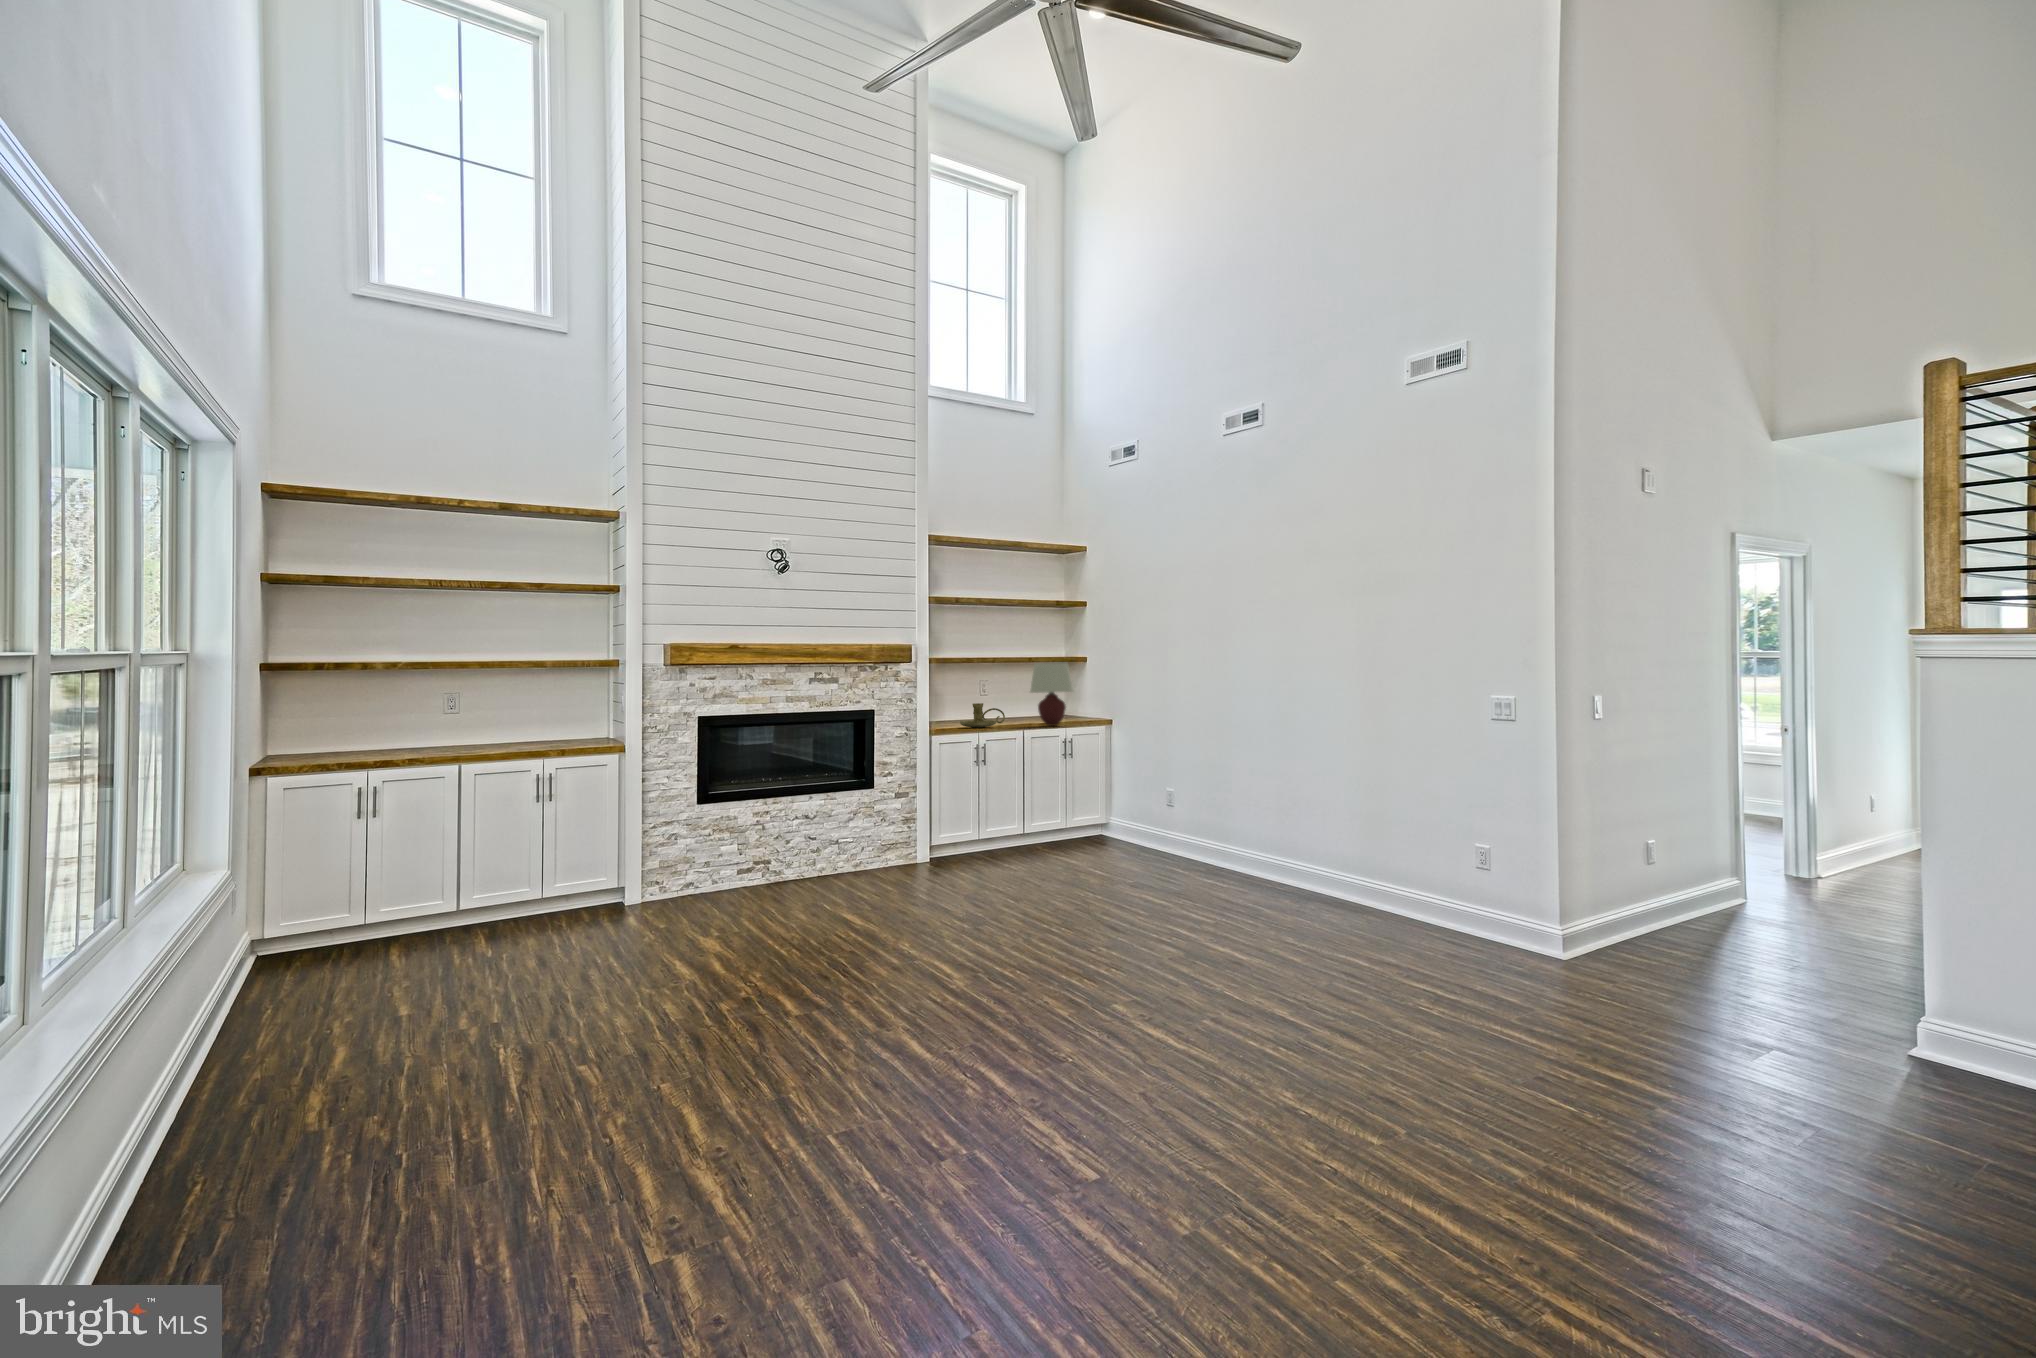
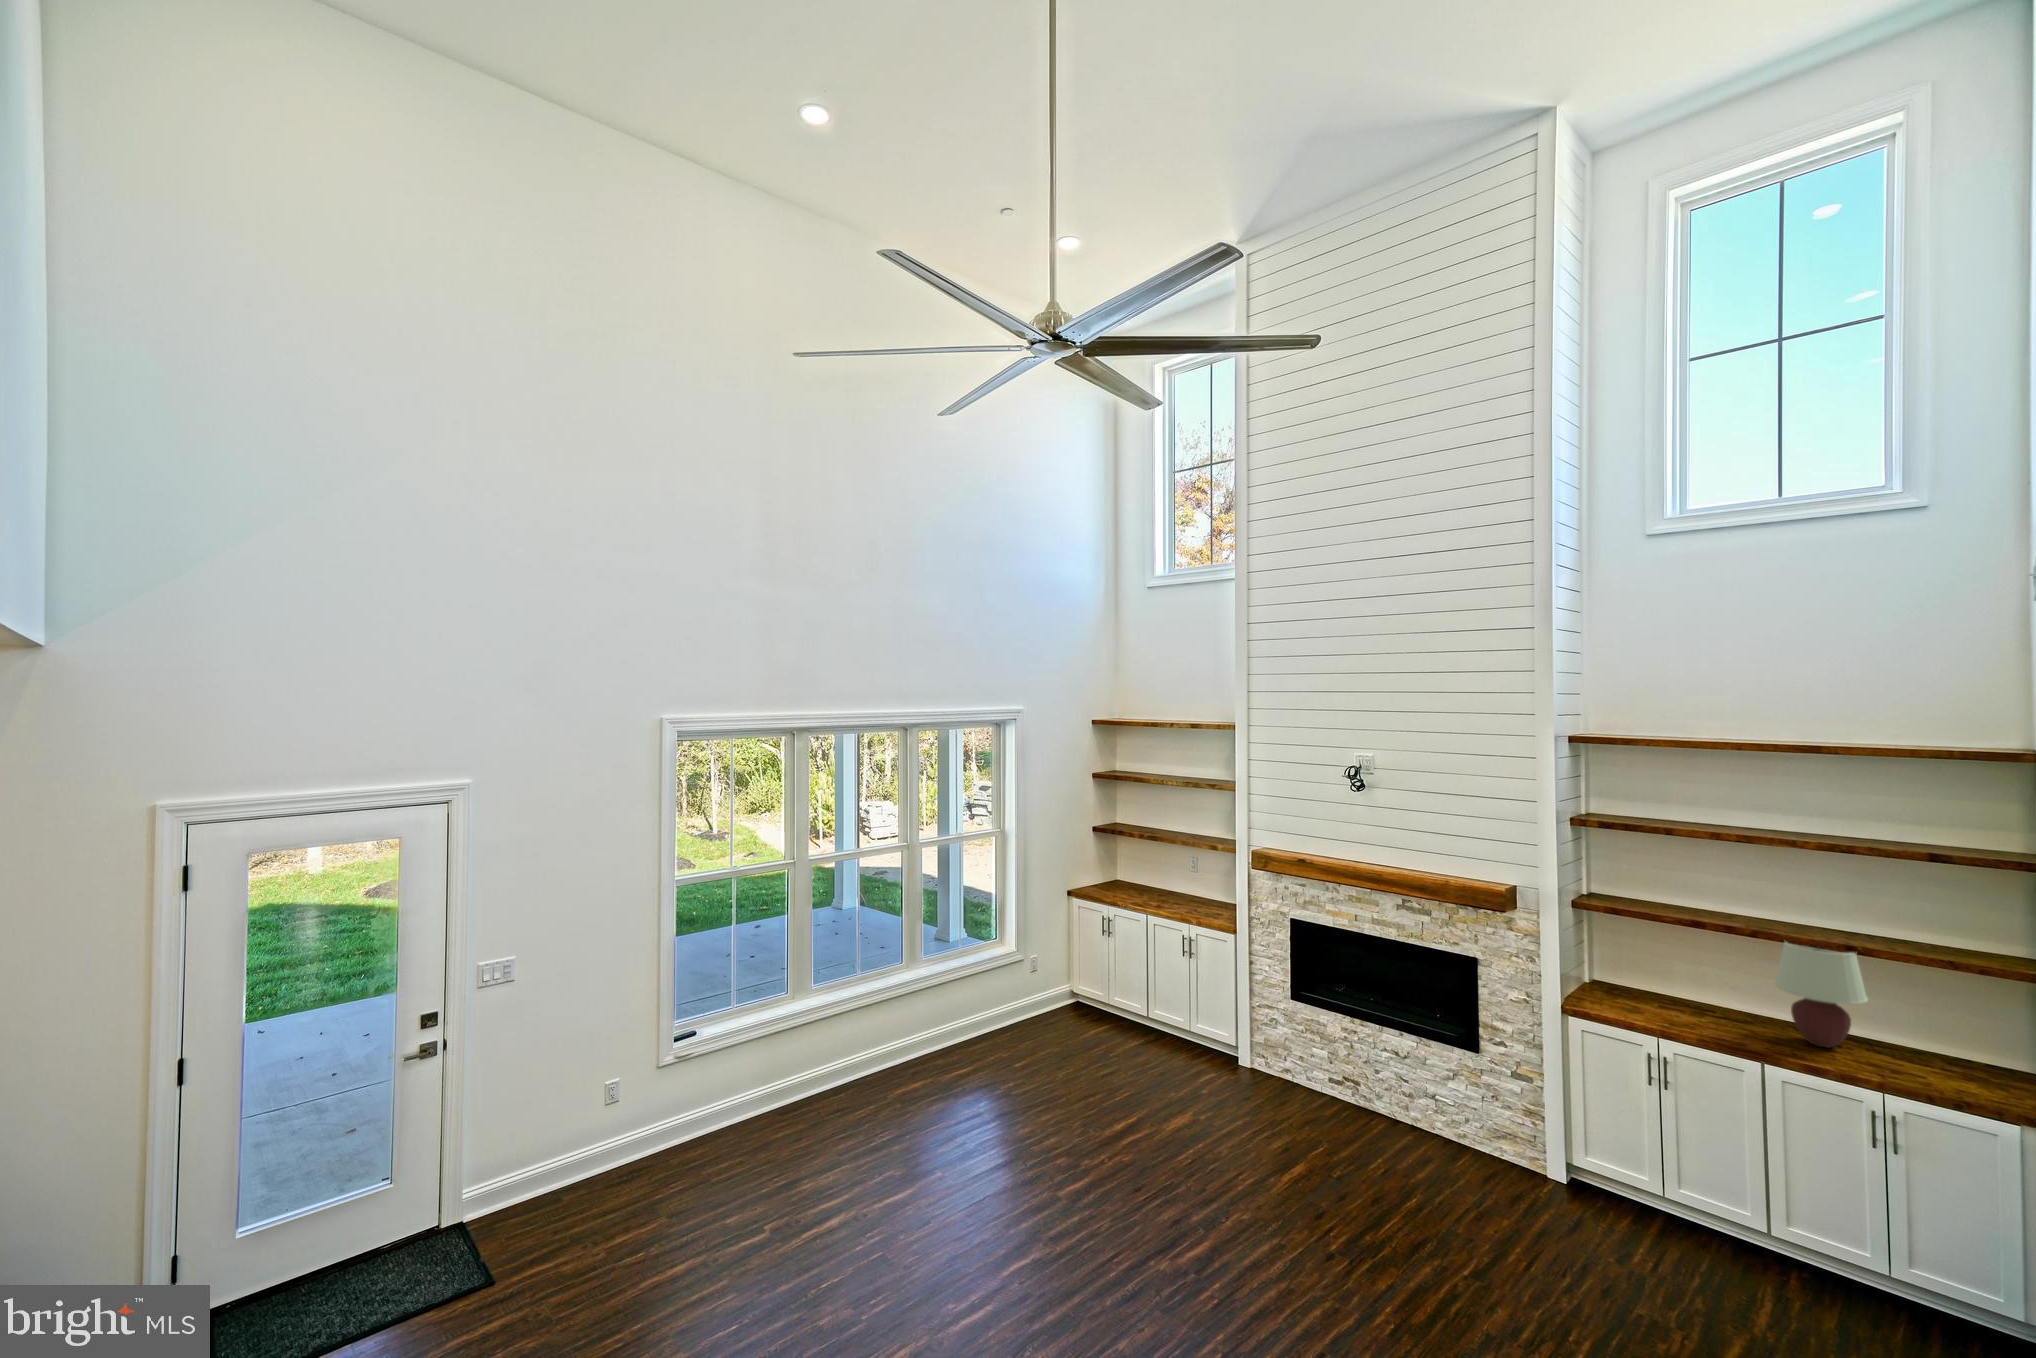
candle holder: present [960,703,1005,728] -> none [1640,975,1710,1016]

